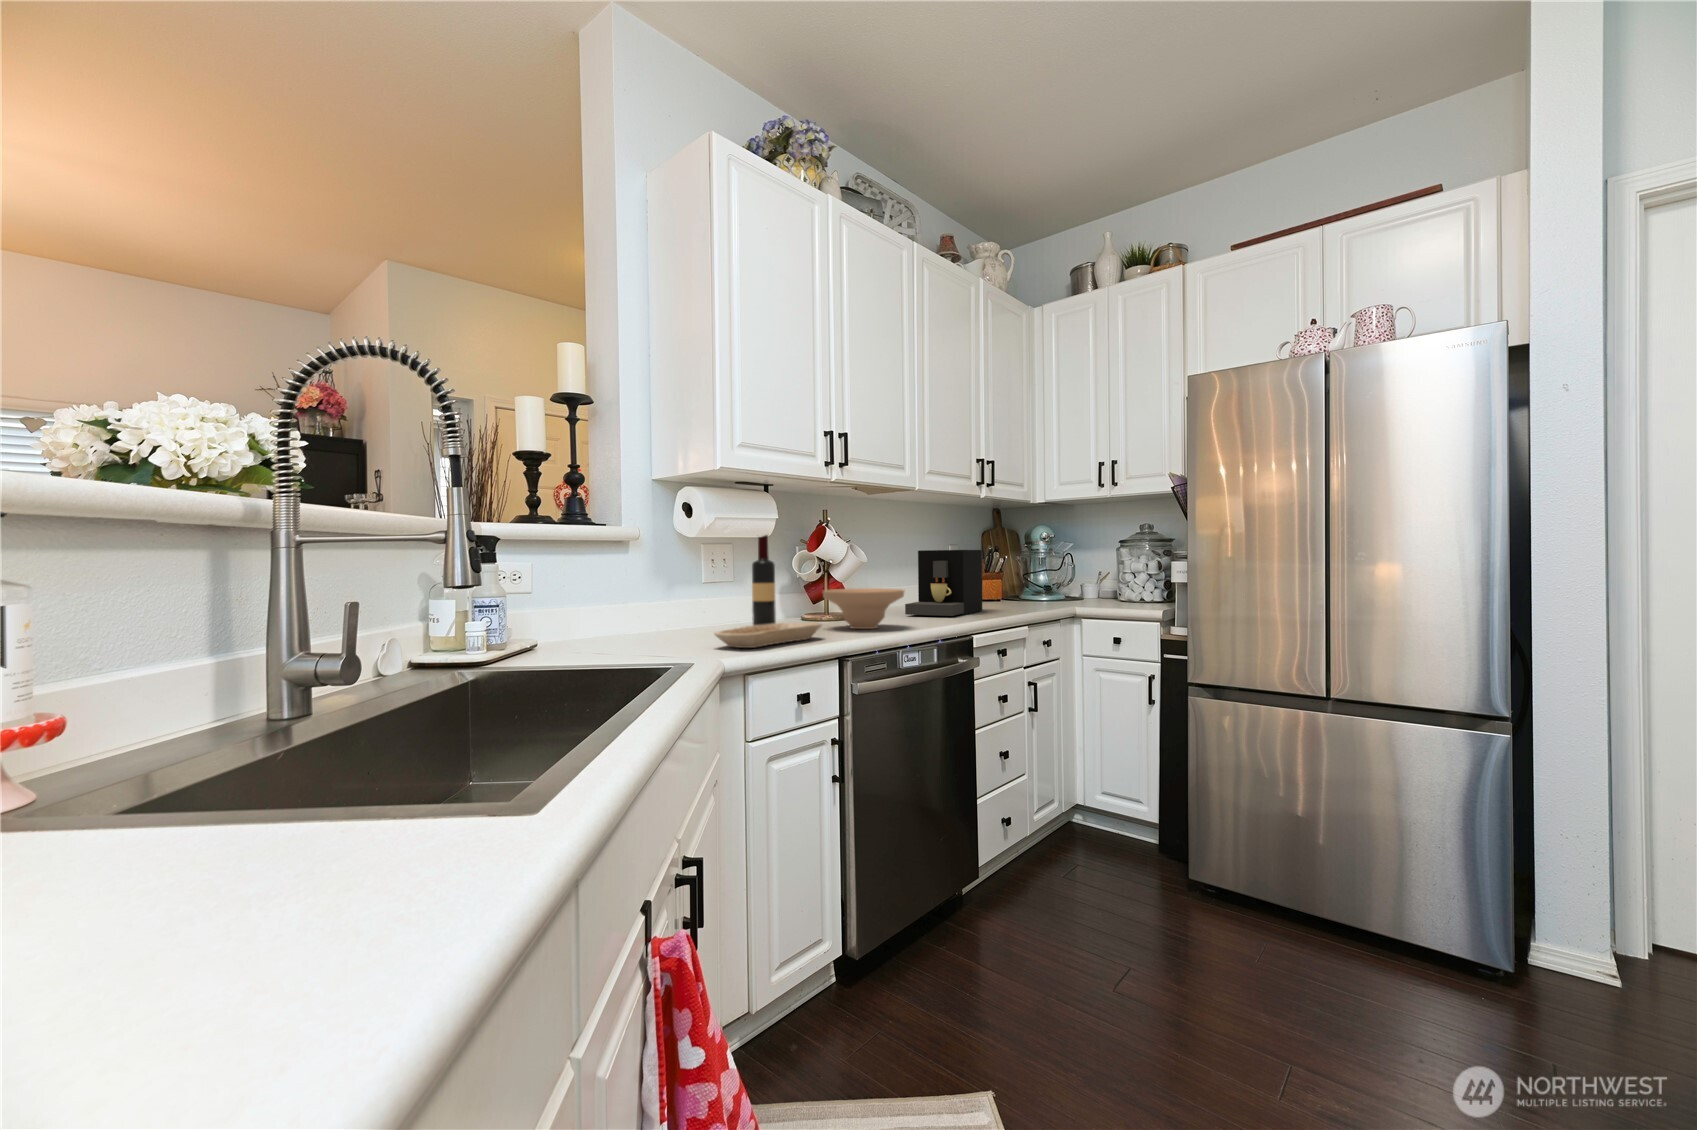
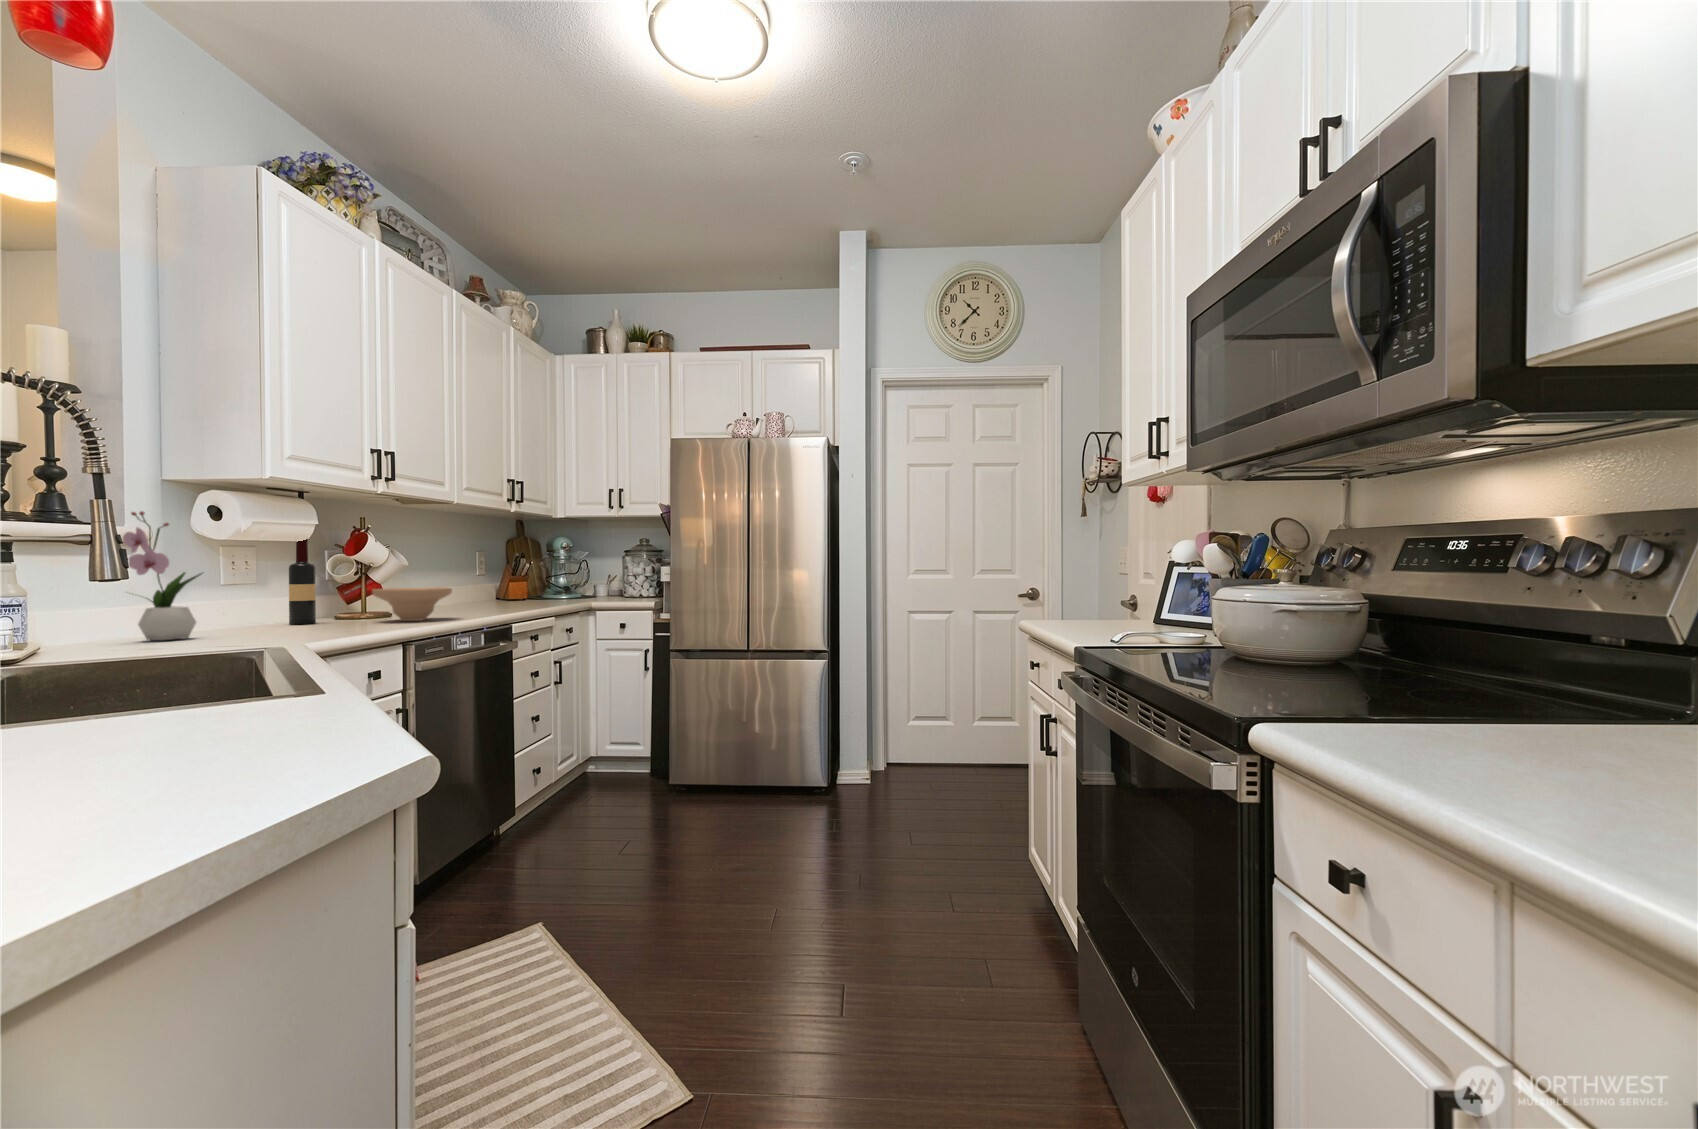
flower arrangement: none [597,508,659,643] -> present [123,511,202,640]
coffee maker: present [905,550,982,616] -> none [444,556,512,611]
tray: present [714,623,822,648] -> none [282,615,383,636]

